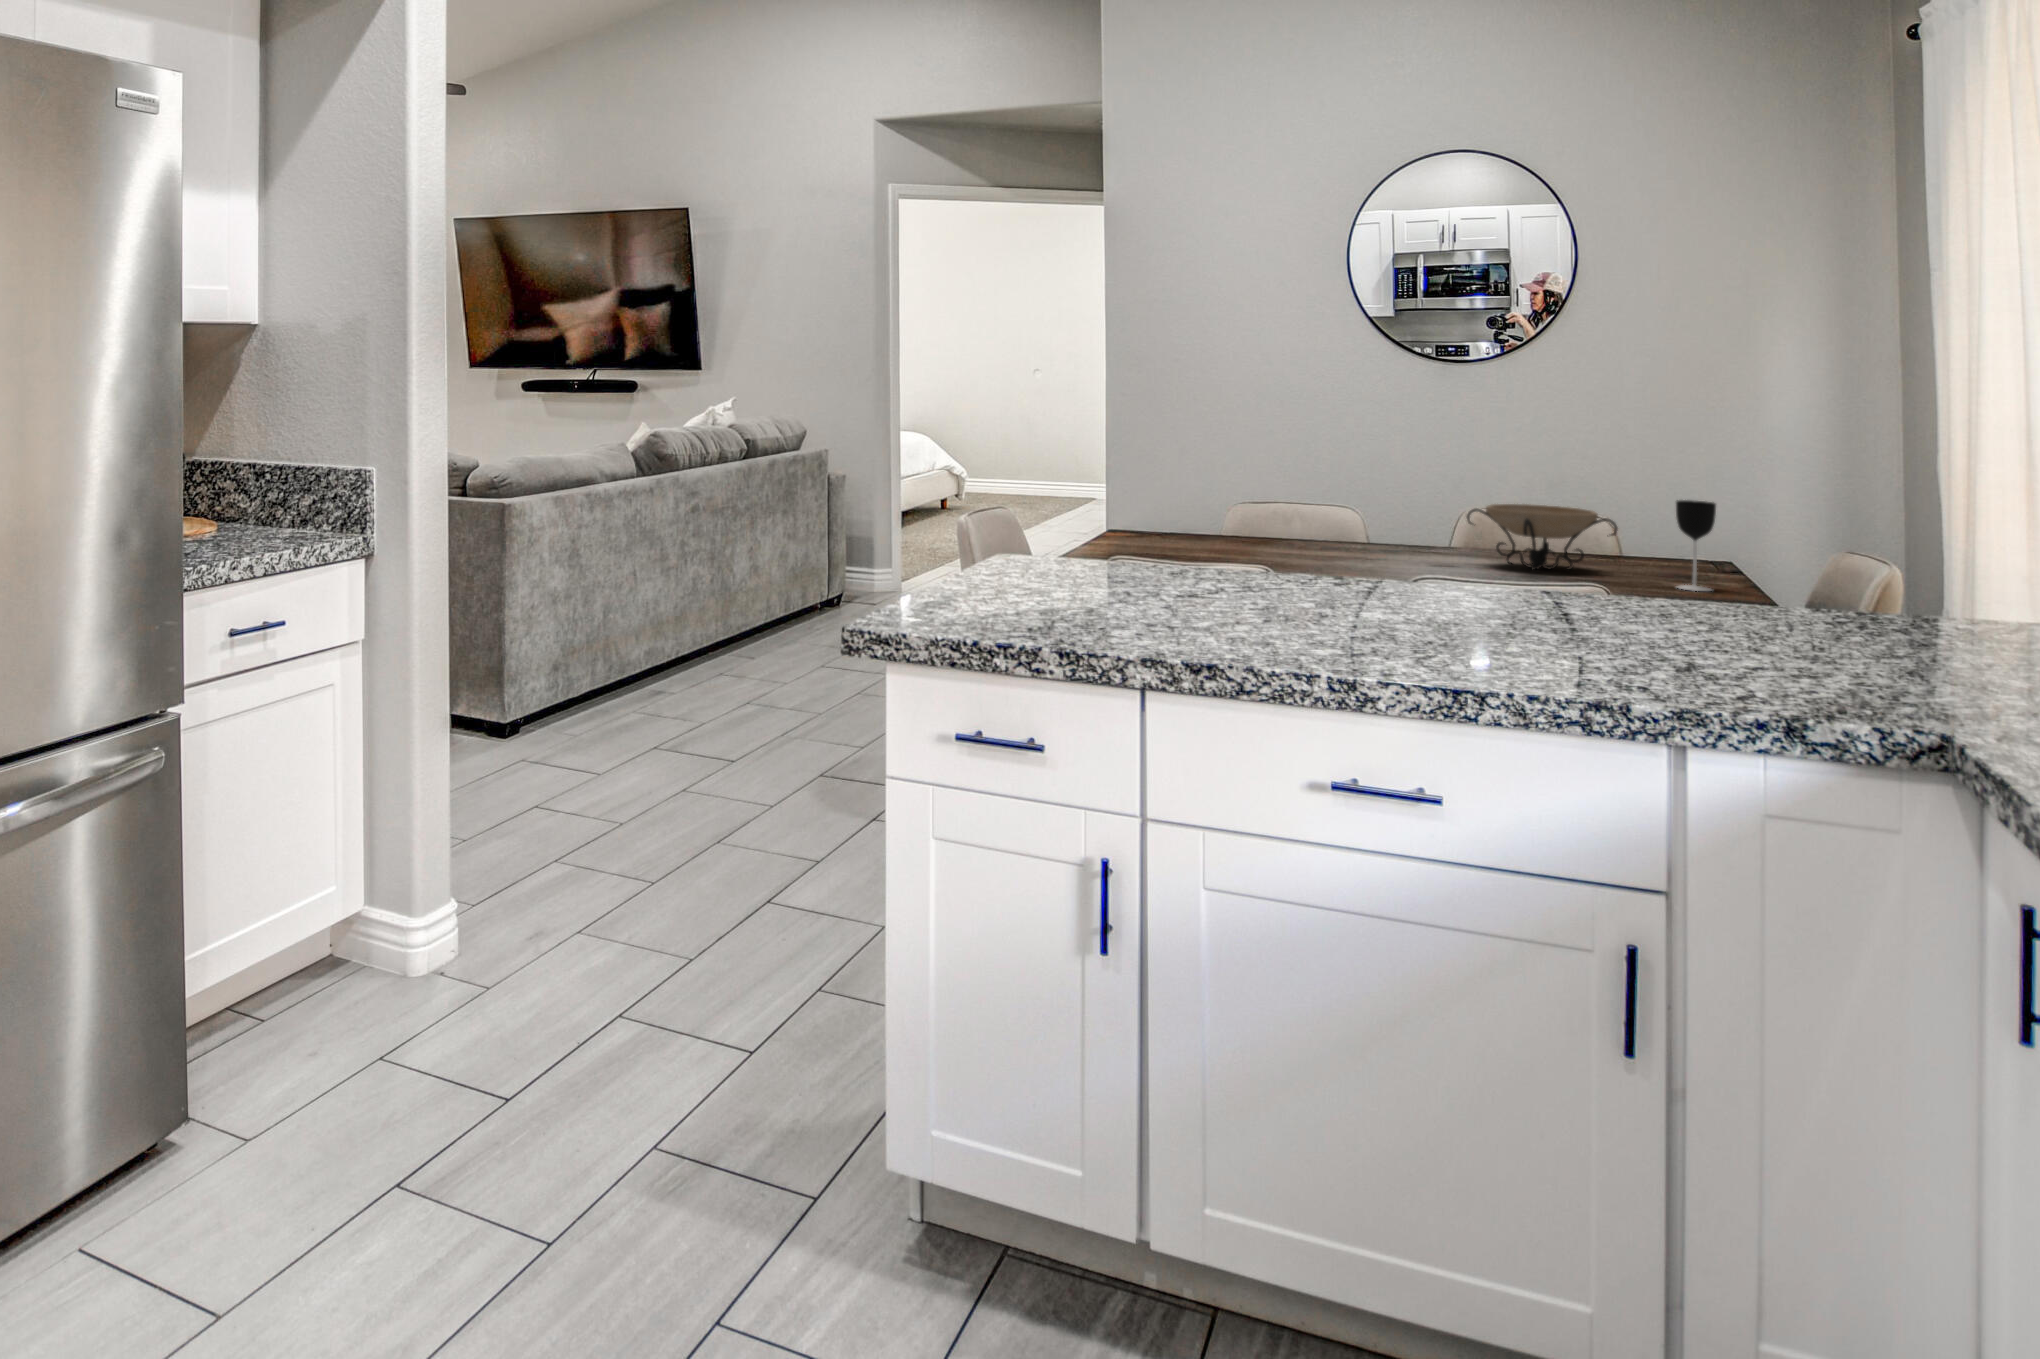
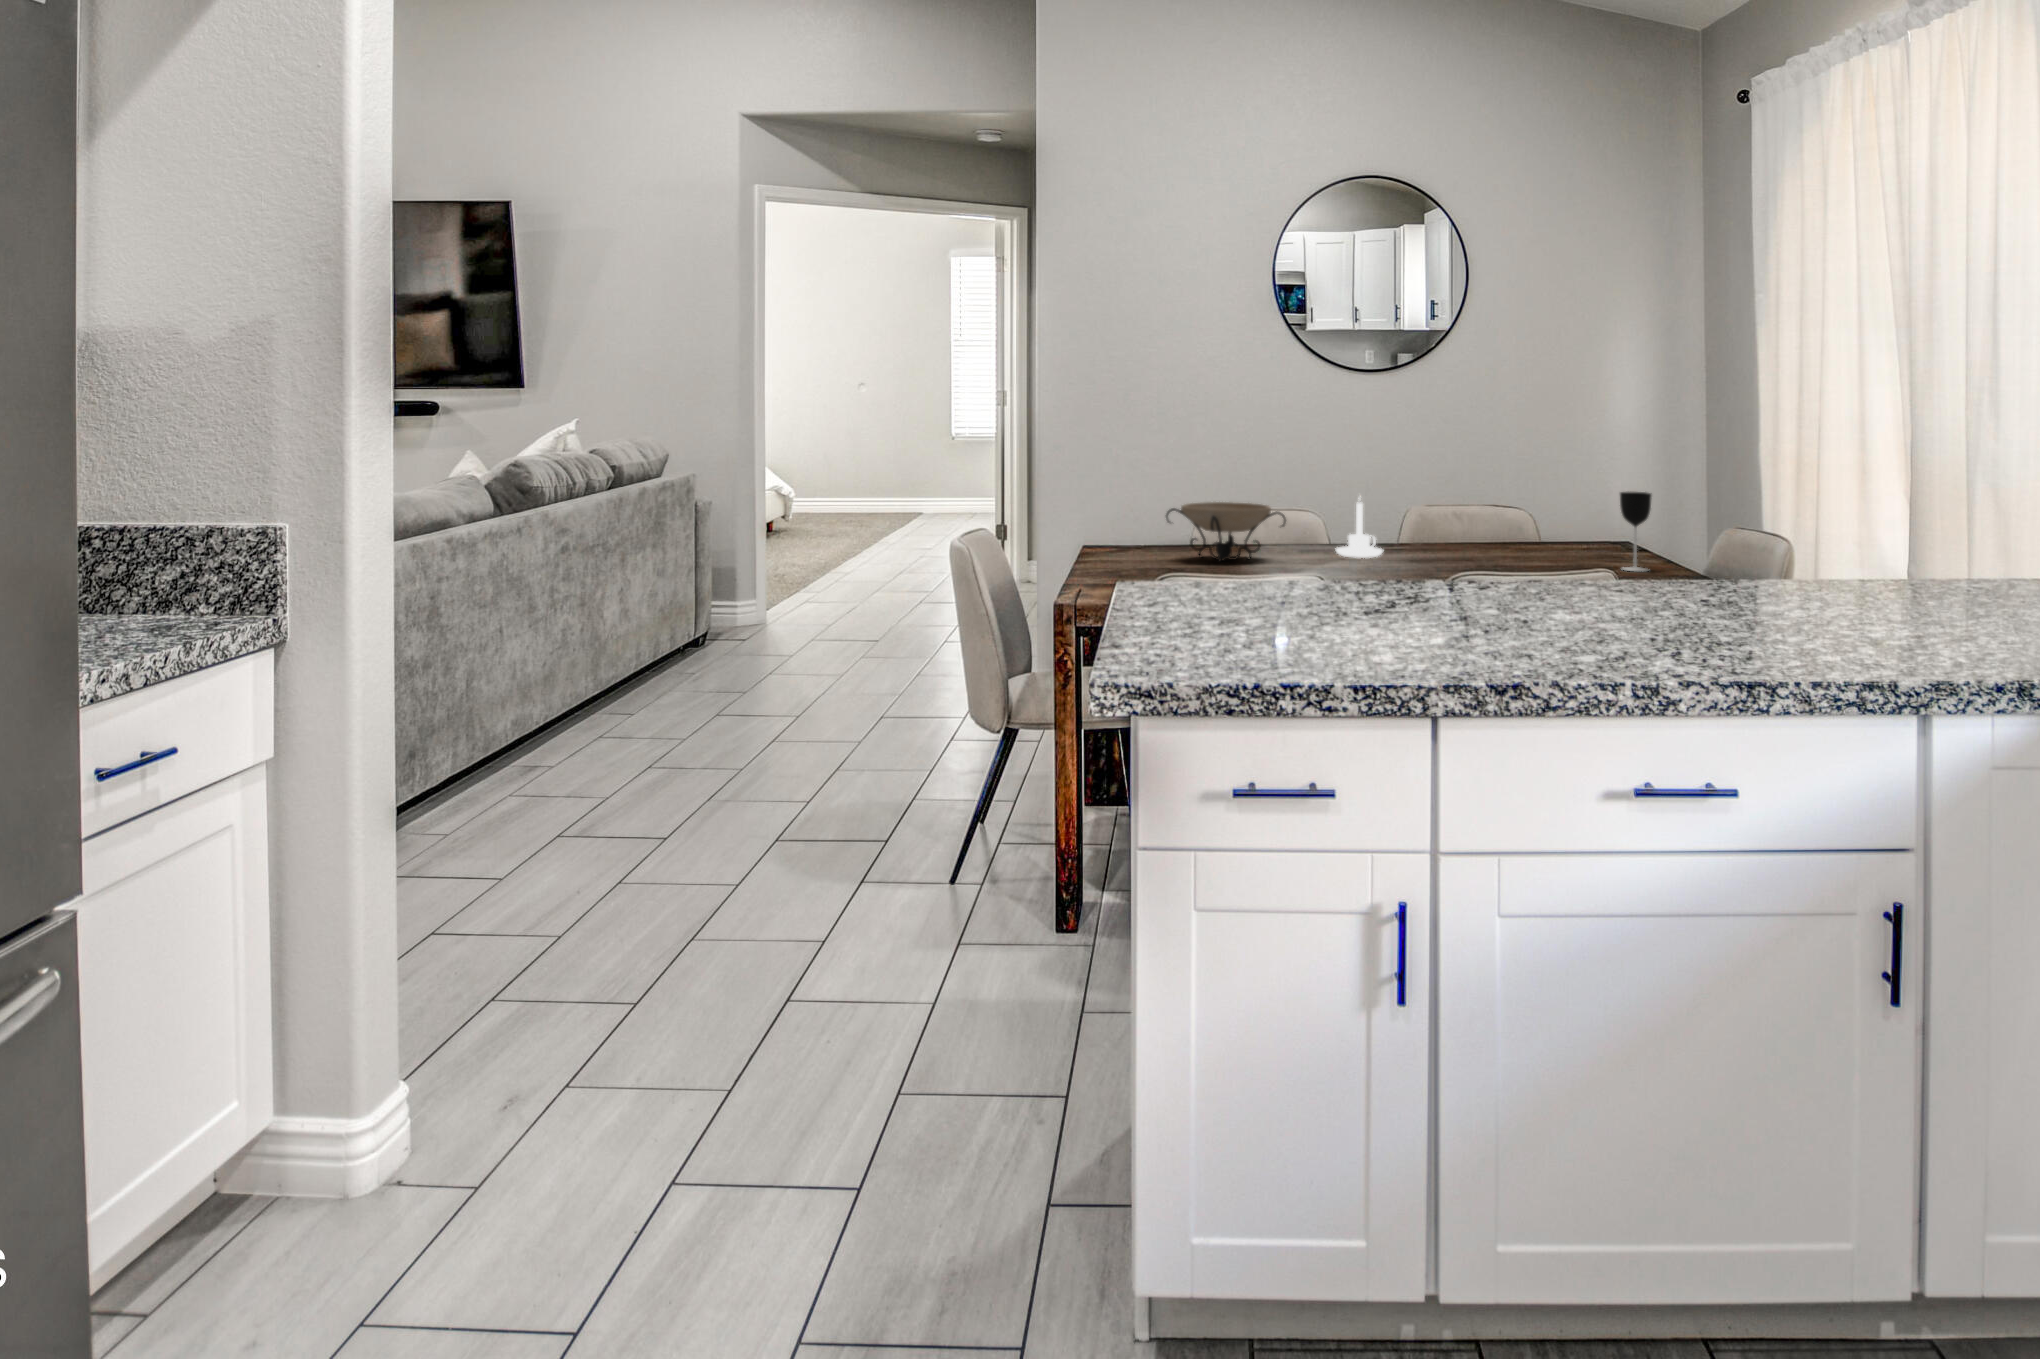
candle holder: none [1357,490,1411,557] -> present [1336,498,1383,558]
decorative bowl: present [1467,504,1618,570] -> present [1166,502,1286,561]

